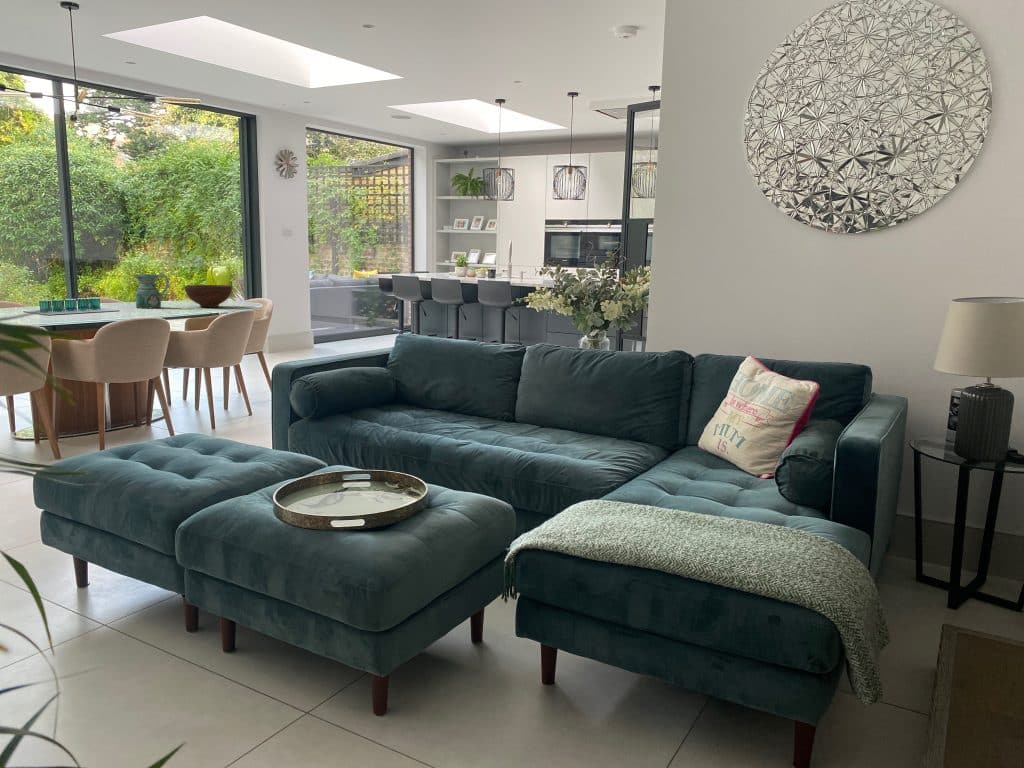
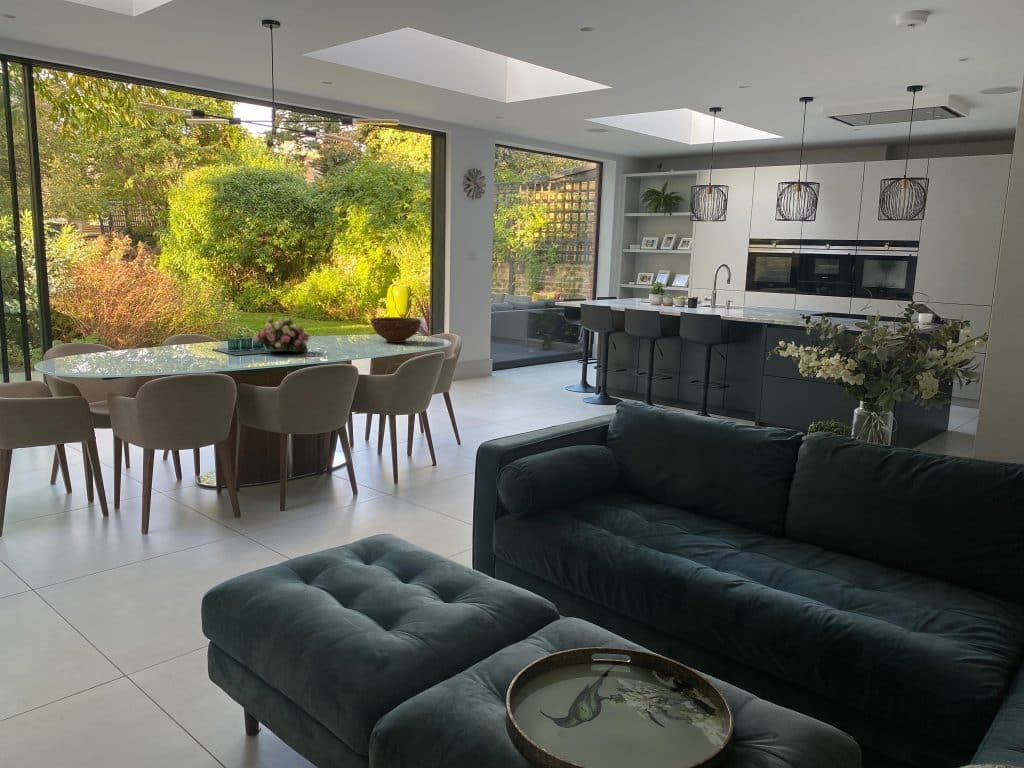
ceramic pitcher: present [135,274,169,308] -> none [322,306,356,343]
flower arrangement: none [64,281,121,313] -> present [253,317,309,352]

